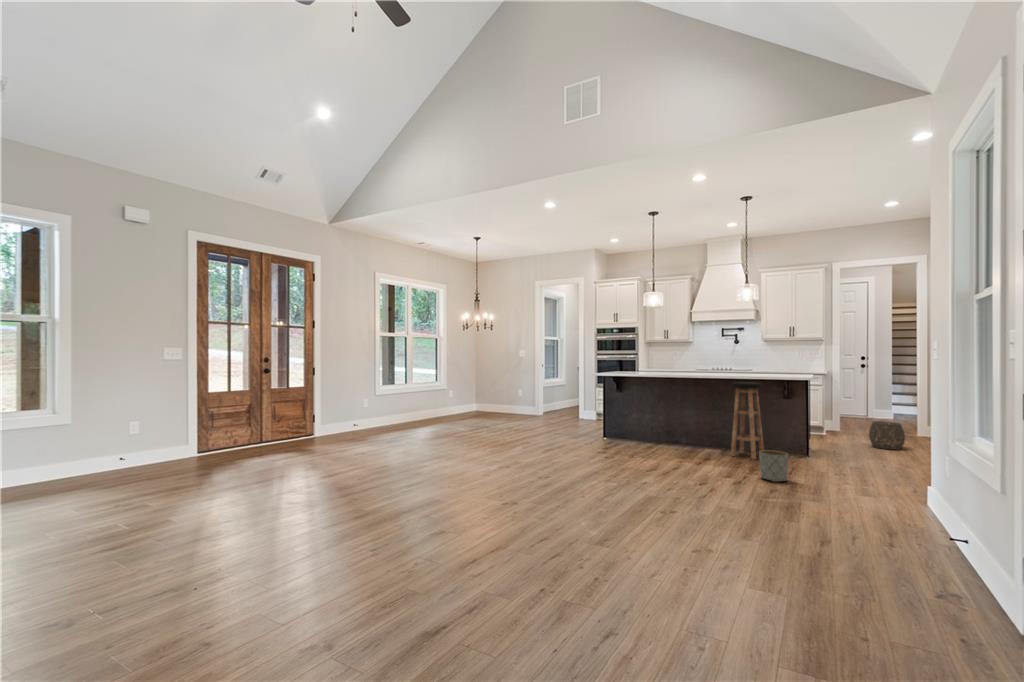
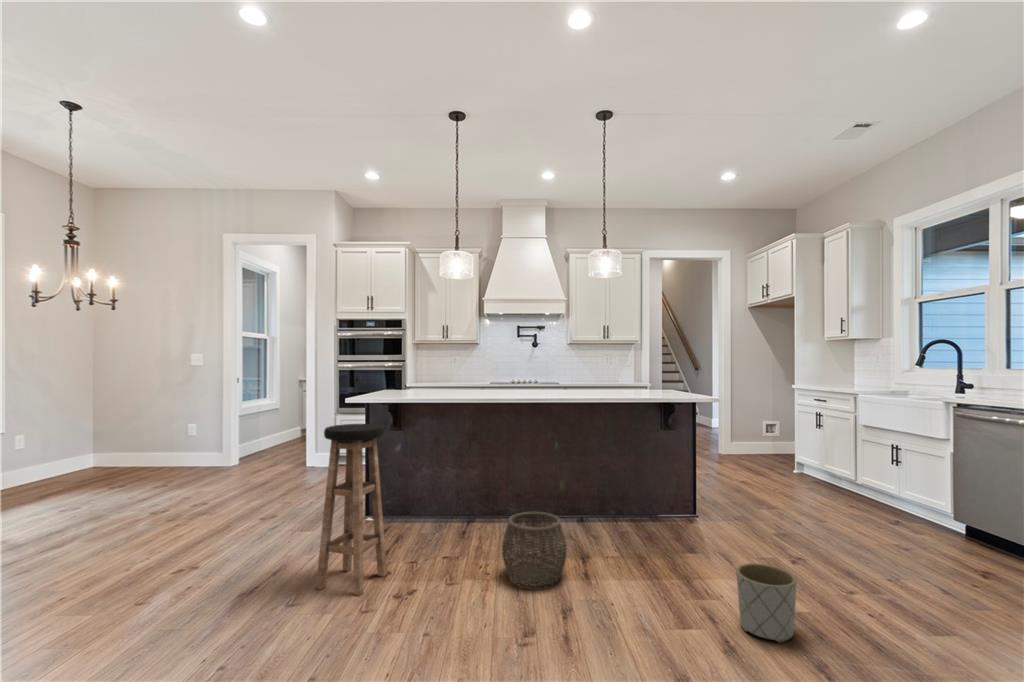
bar stool: present [731,382,764,459] -> present [316,424,387,596]
woven basket: present [869,421,905,450] -> present [502,512,567,586]

